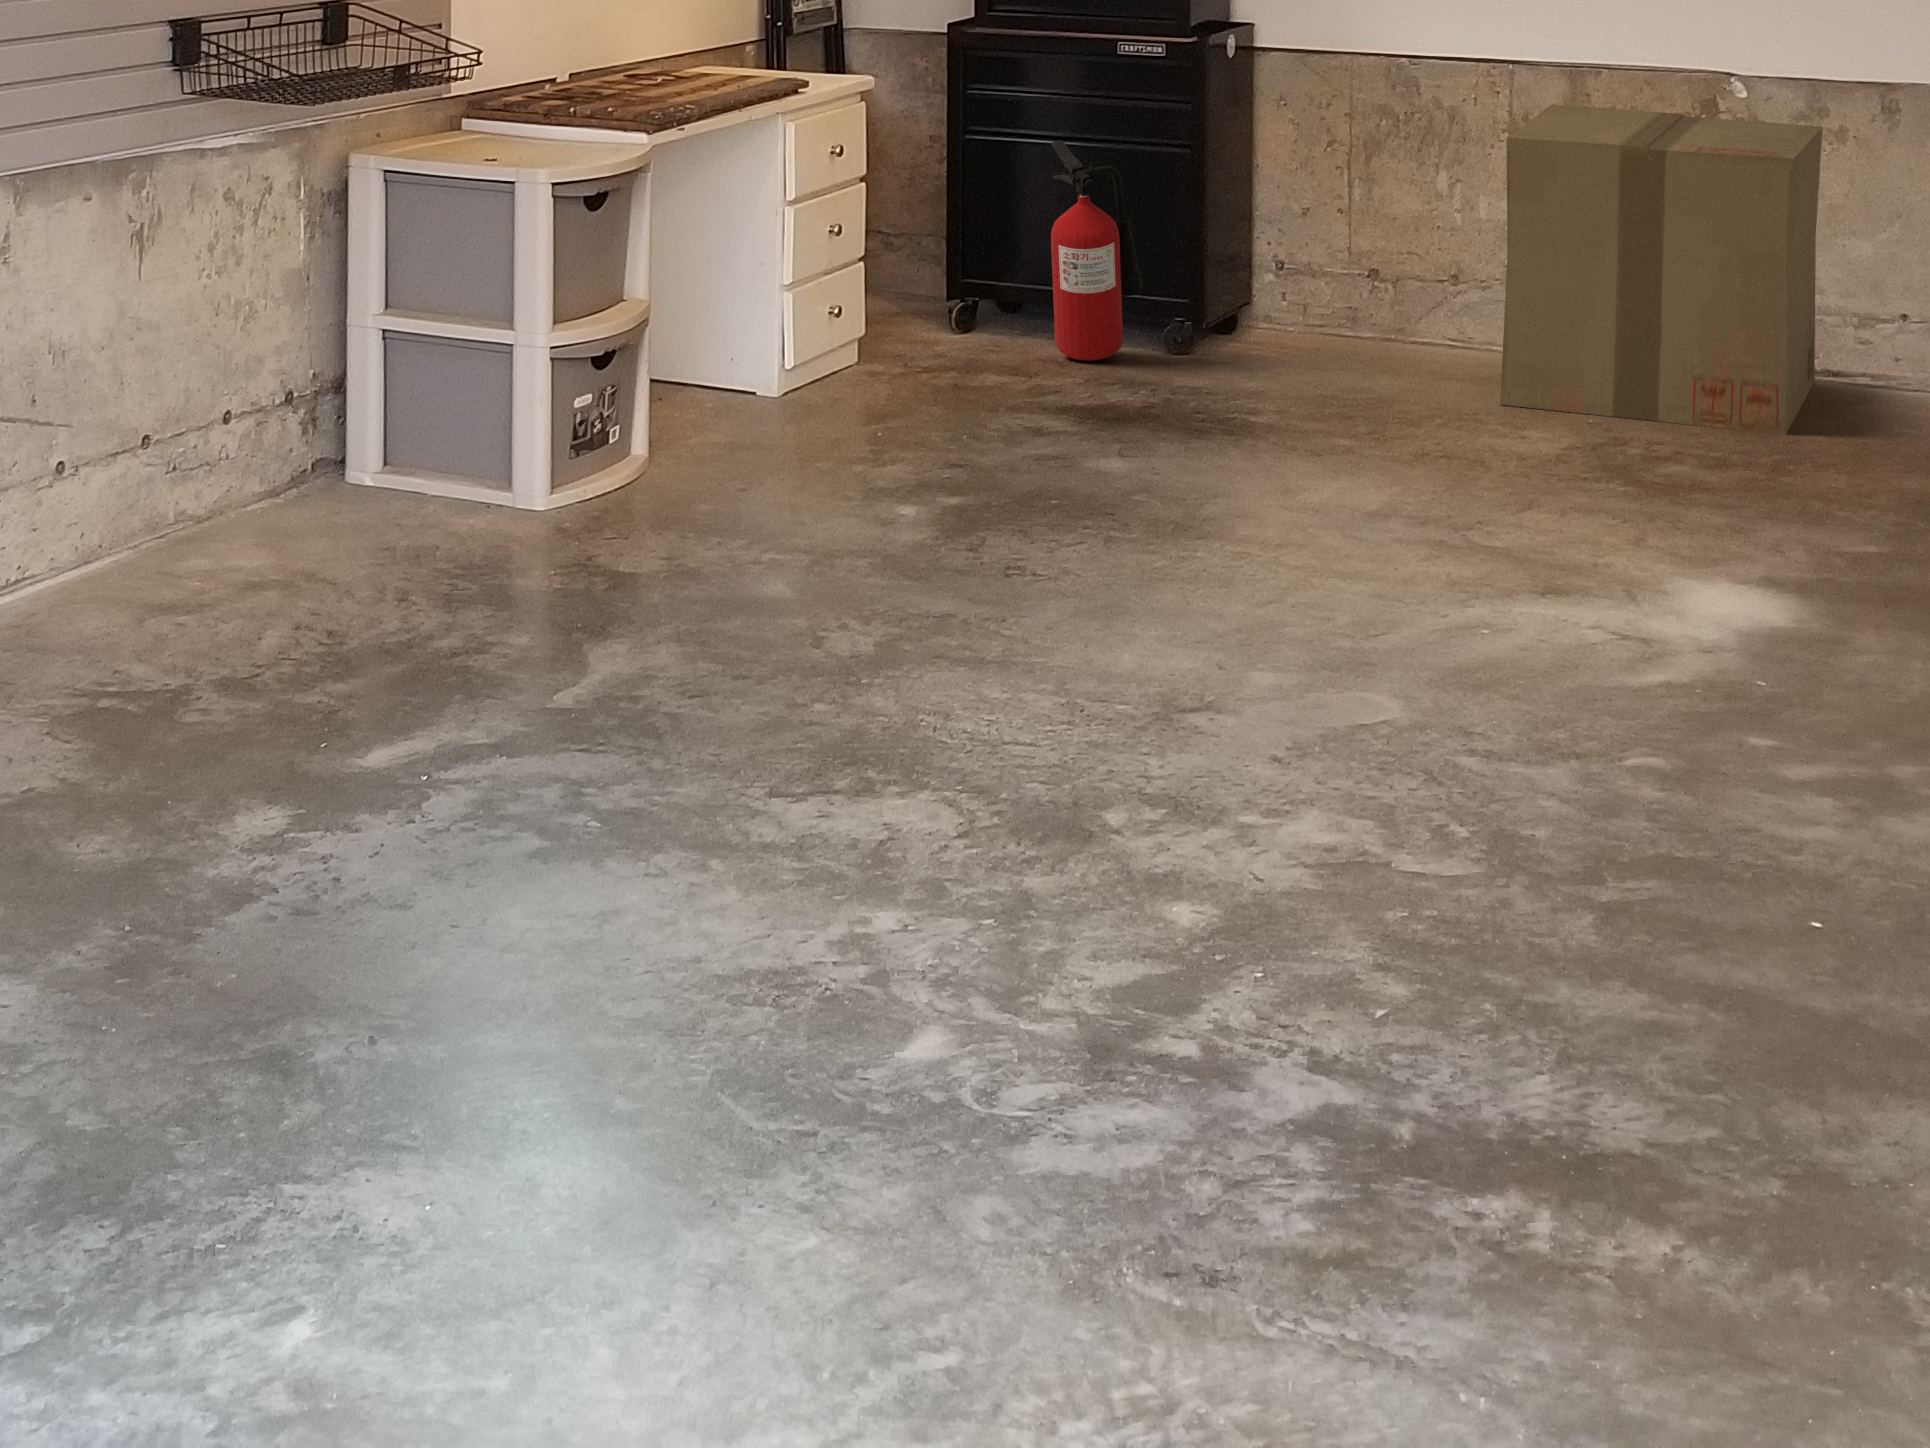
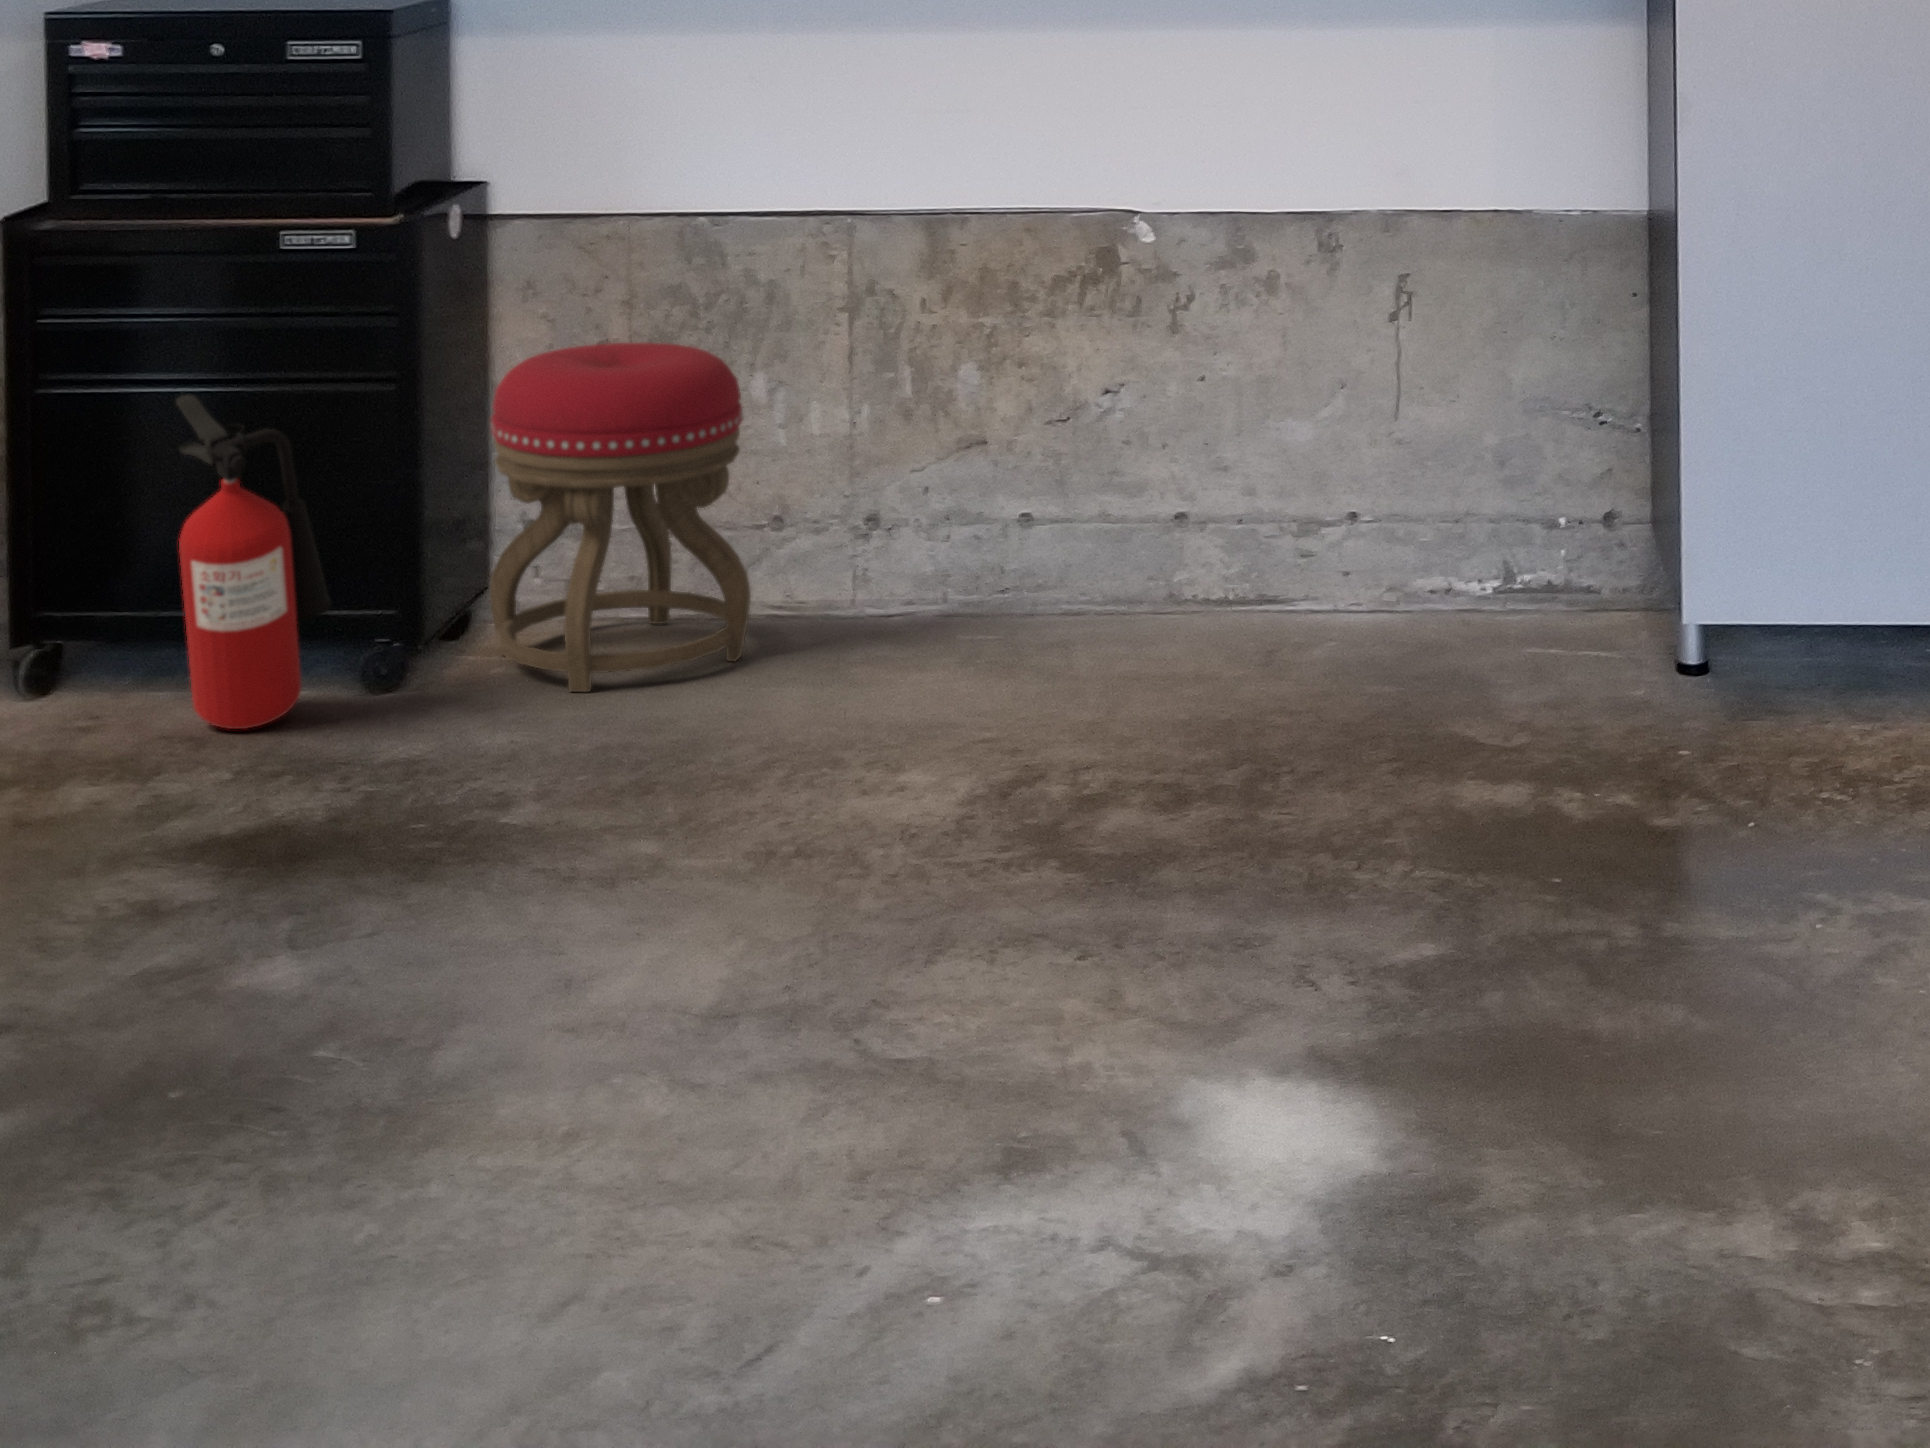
cardboard box: present [1500,104,1823,435] -> none [862,274,1253,725]
stool: none [1247,139,1427,368] -> present [490,343,751,692]

